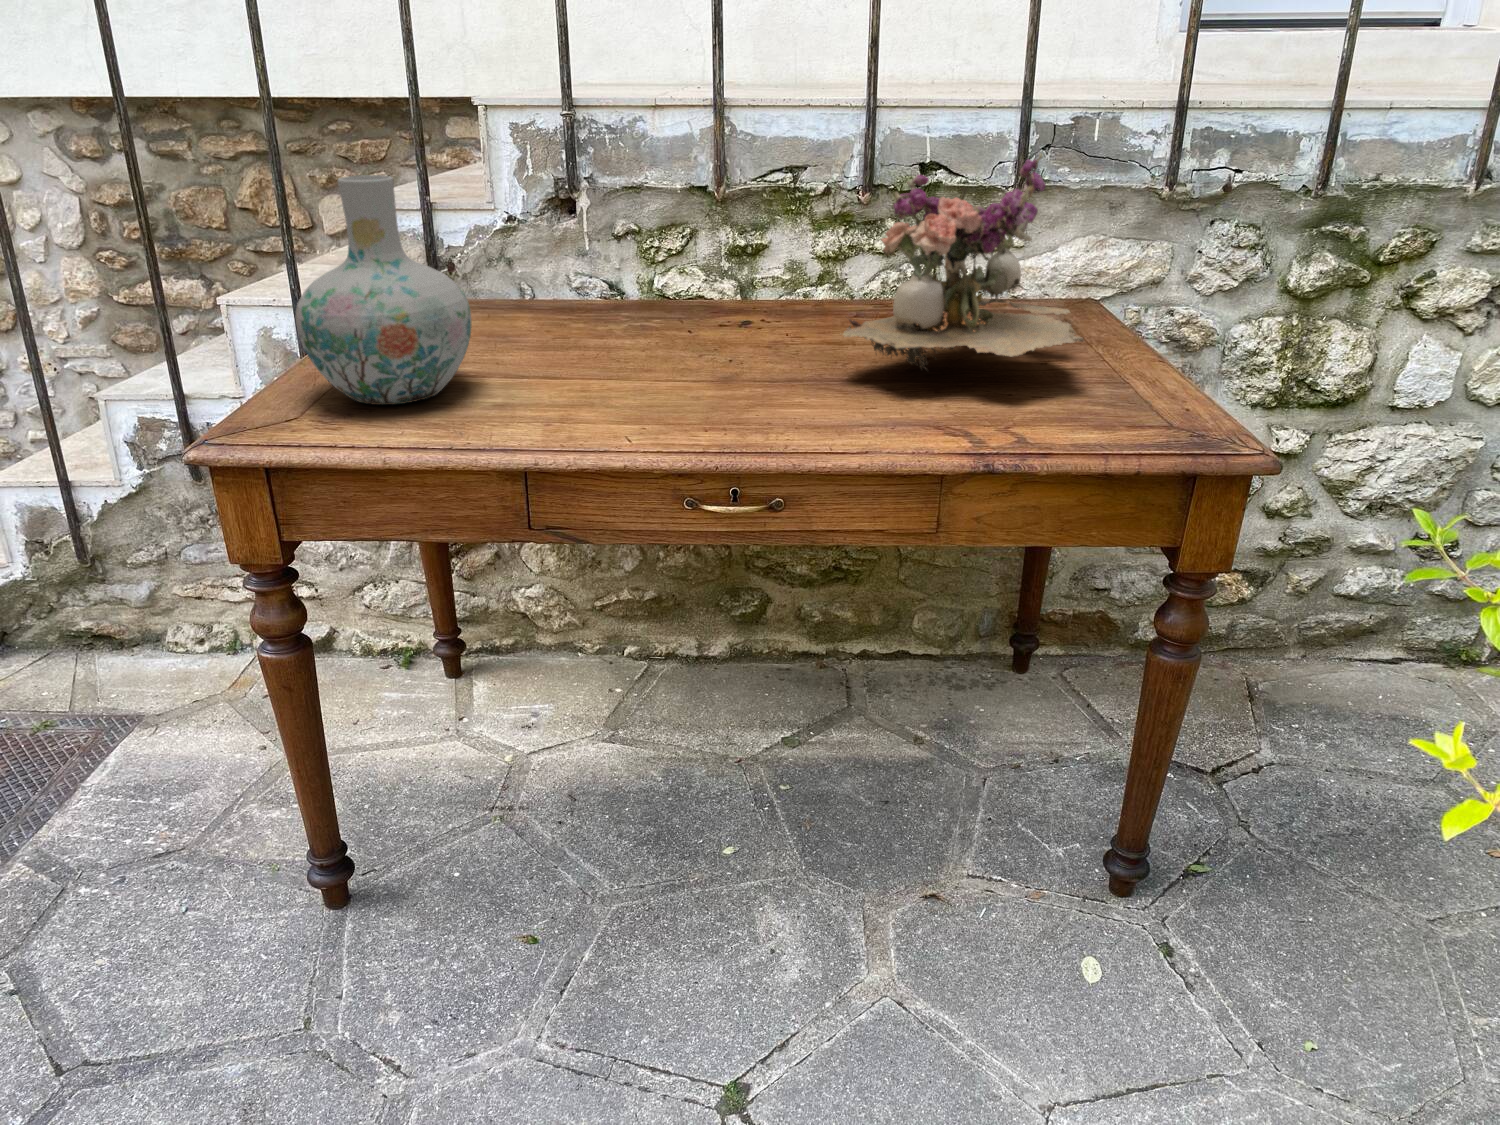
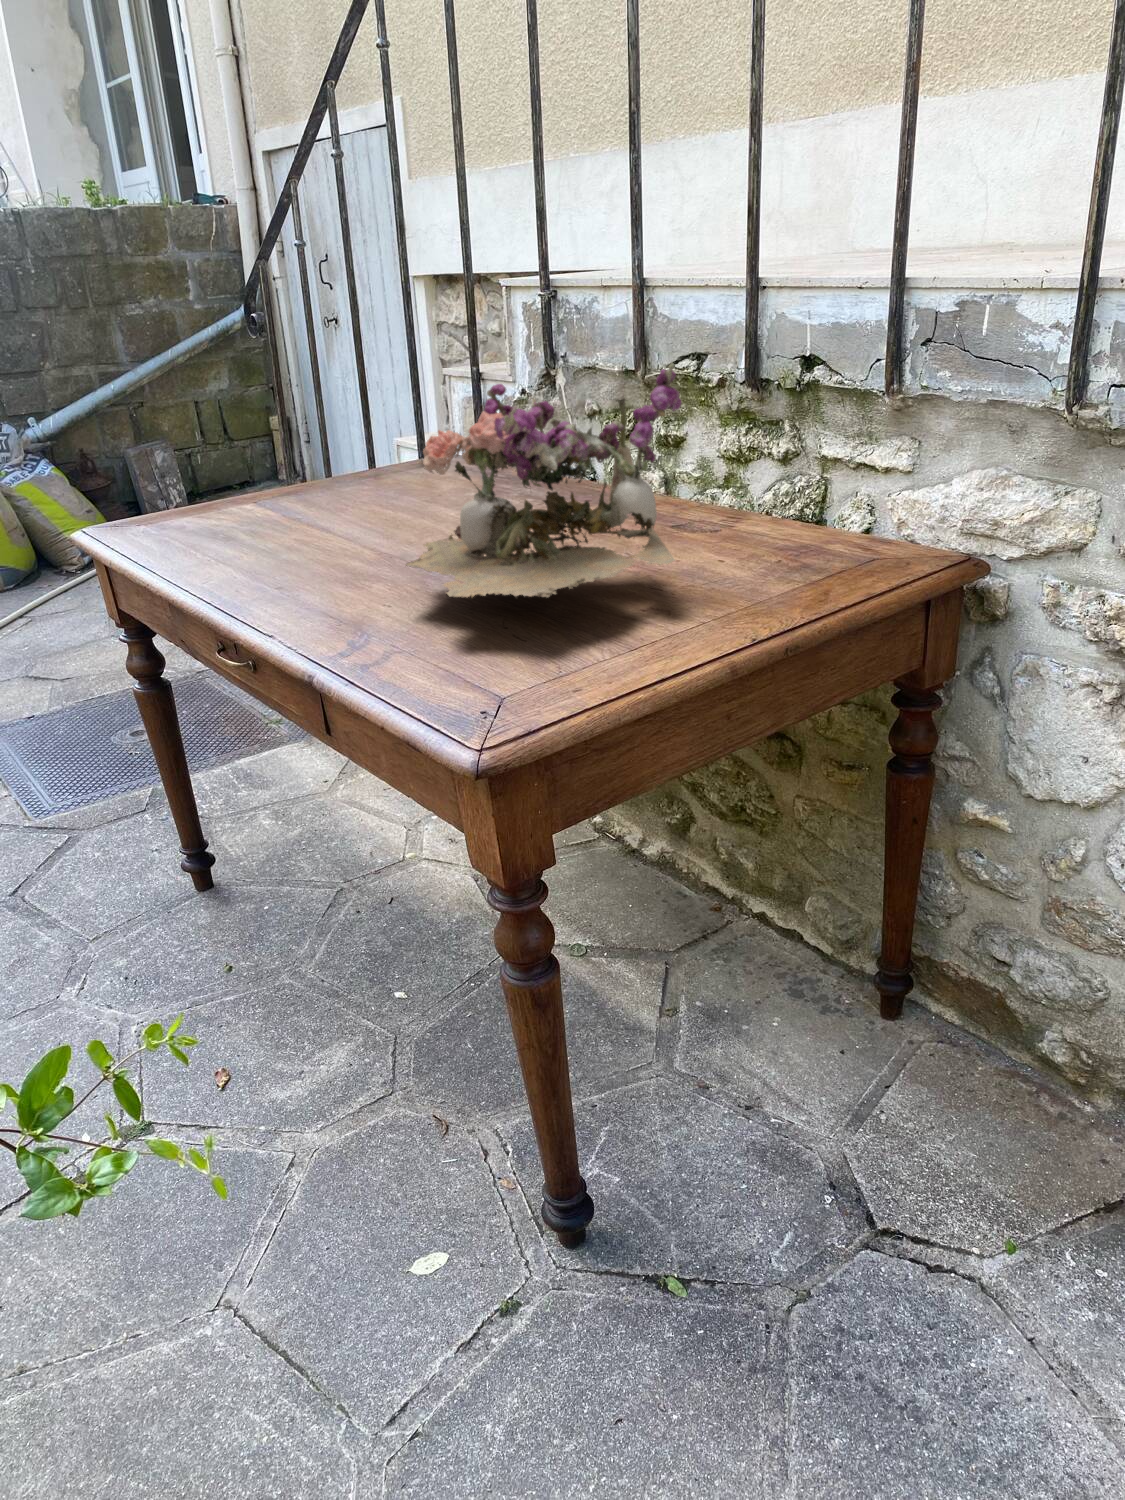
vase: present [296,175,472,405] -> none [141,361,275,540]

